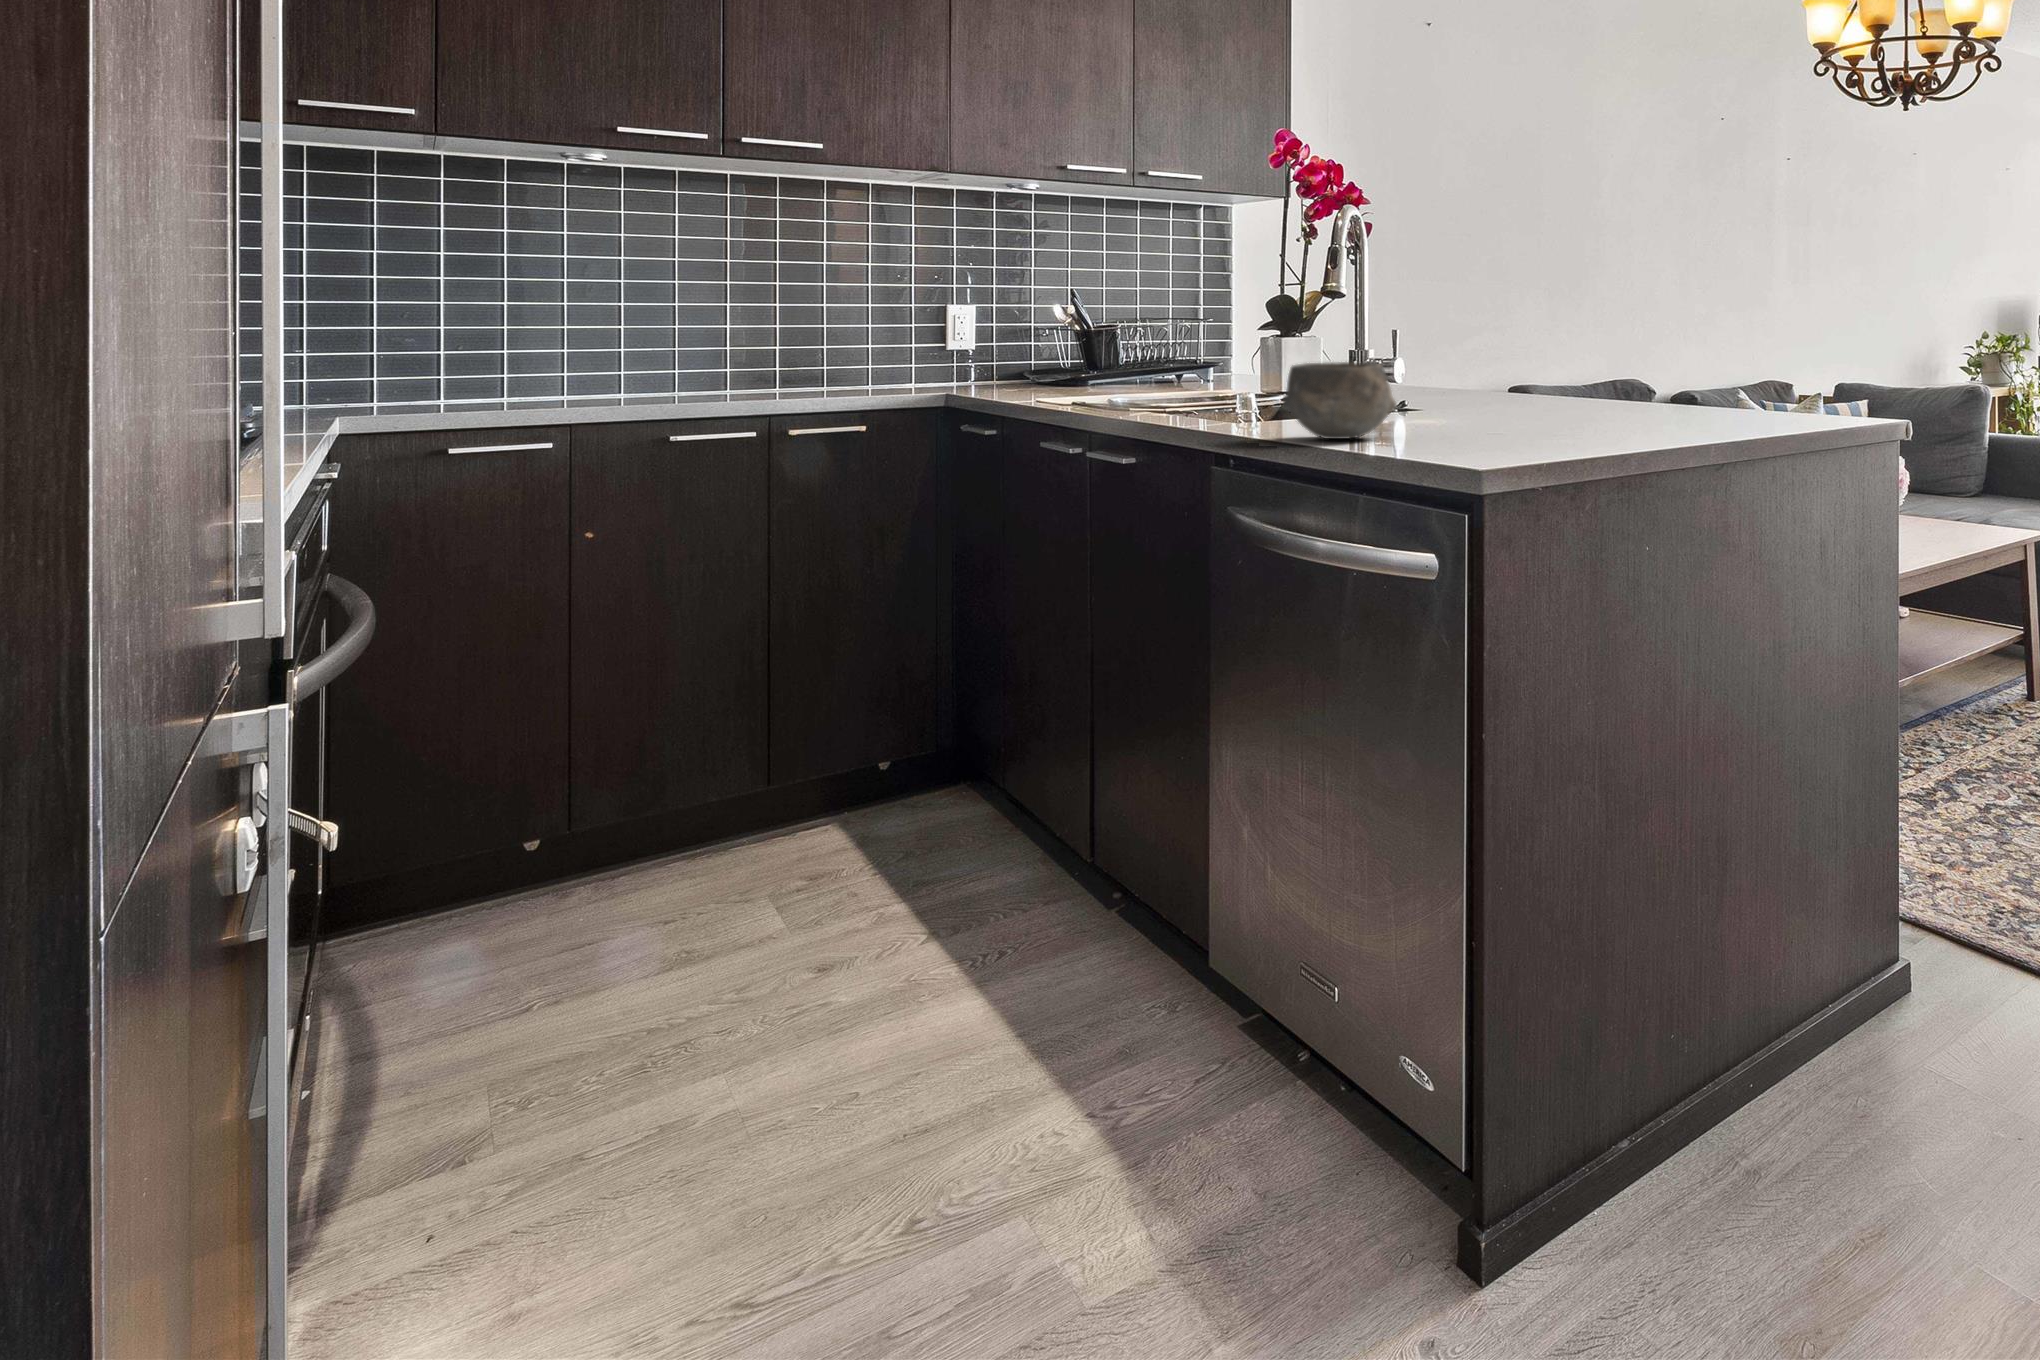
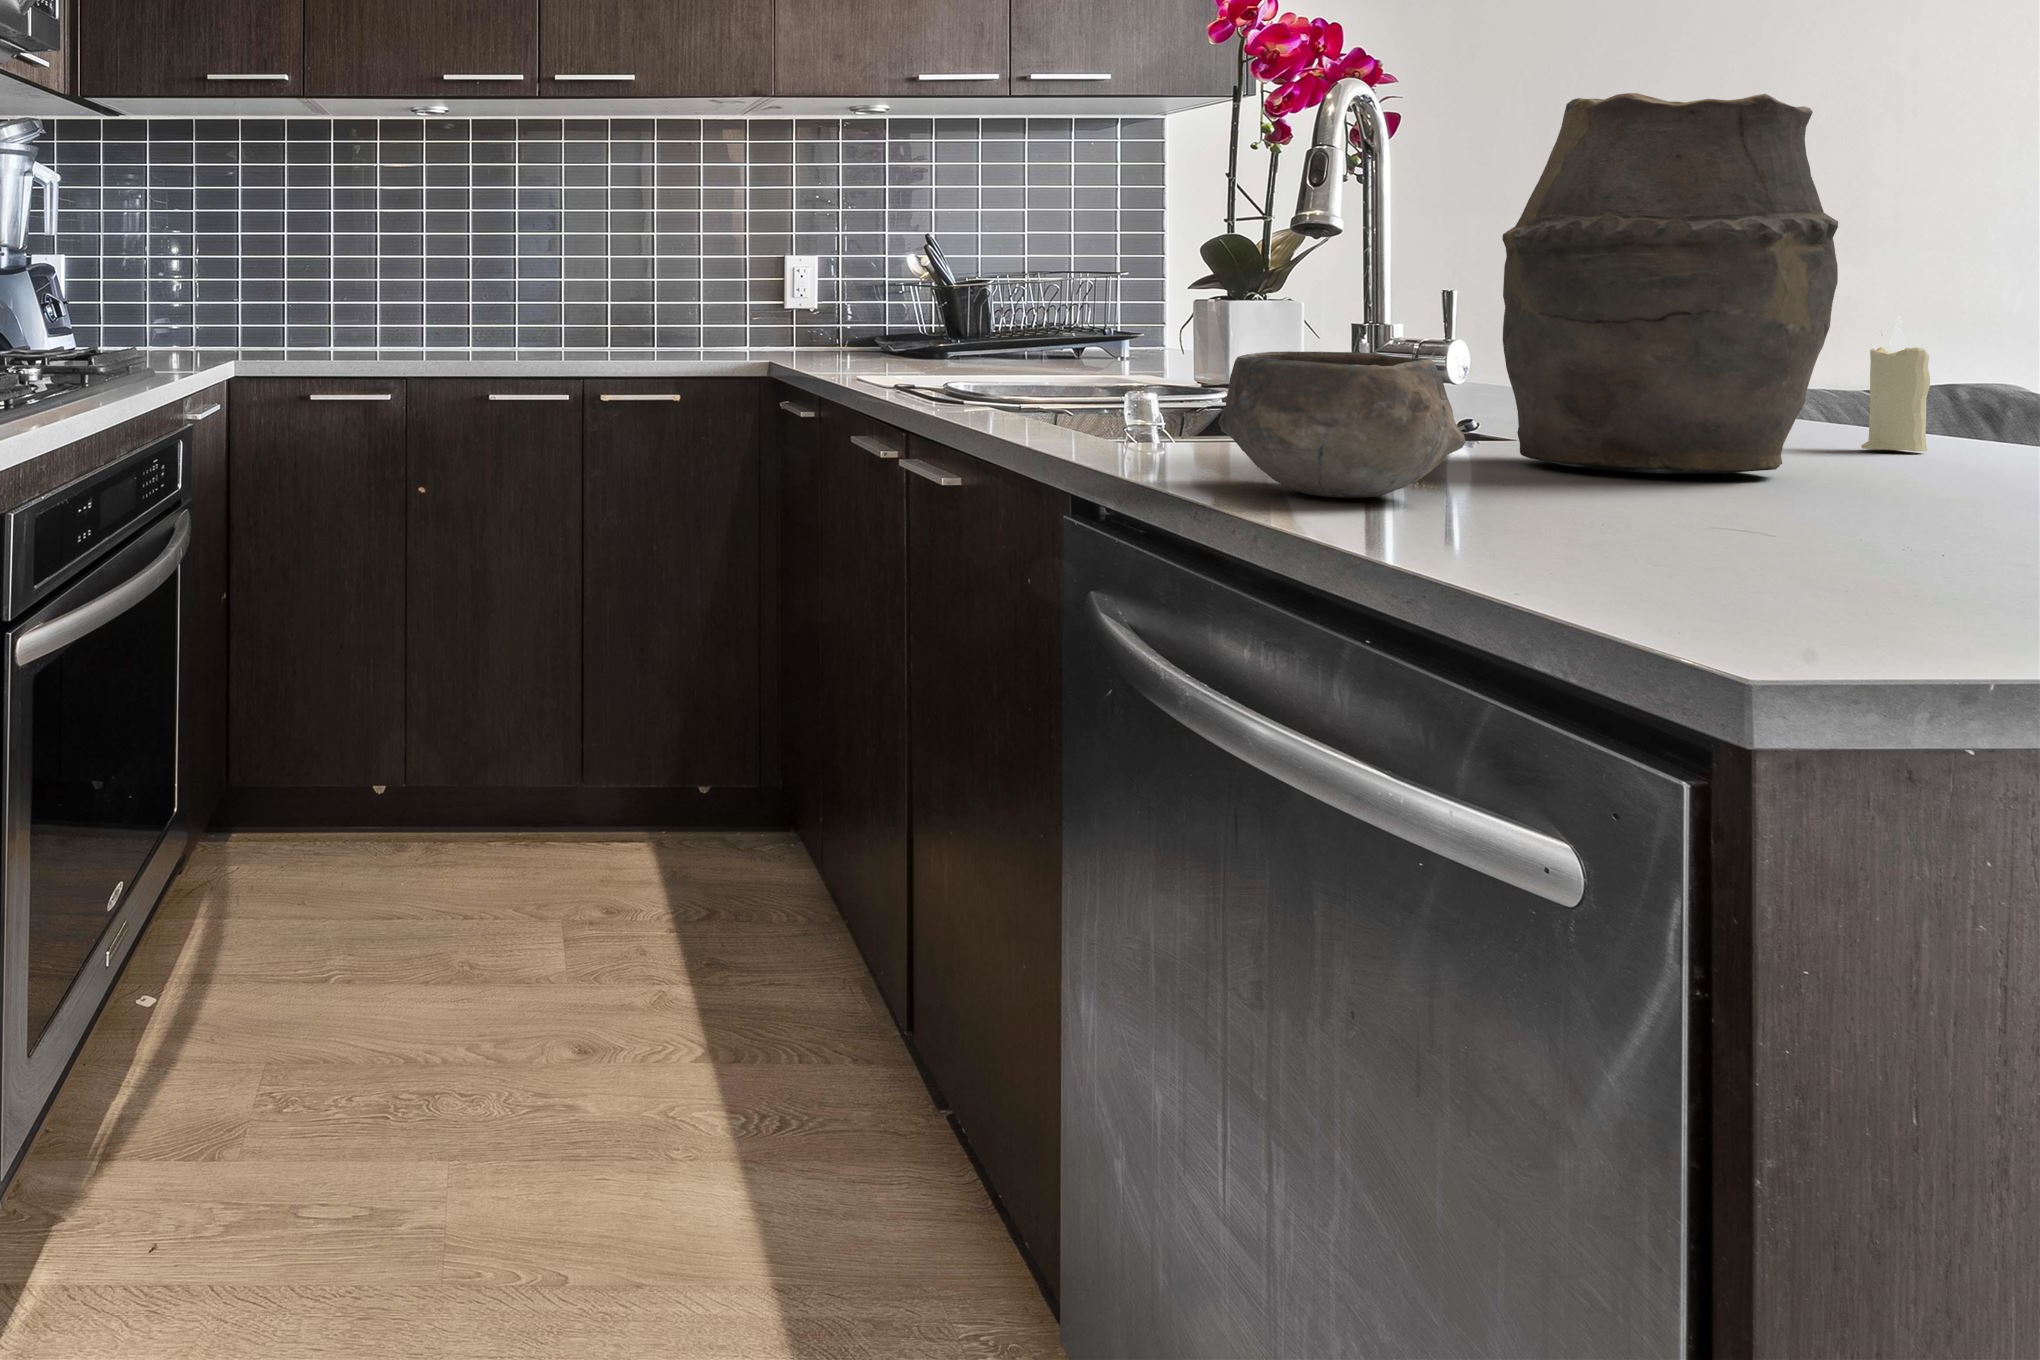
vase: none [1418,228,1550,423] -> present [1502,93,1838,474]
candle: none [1573,342,1597,409] -> present [1861,317,1930,451]

